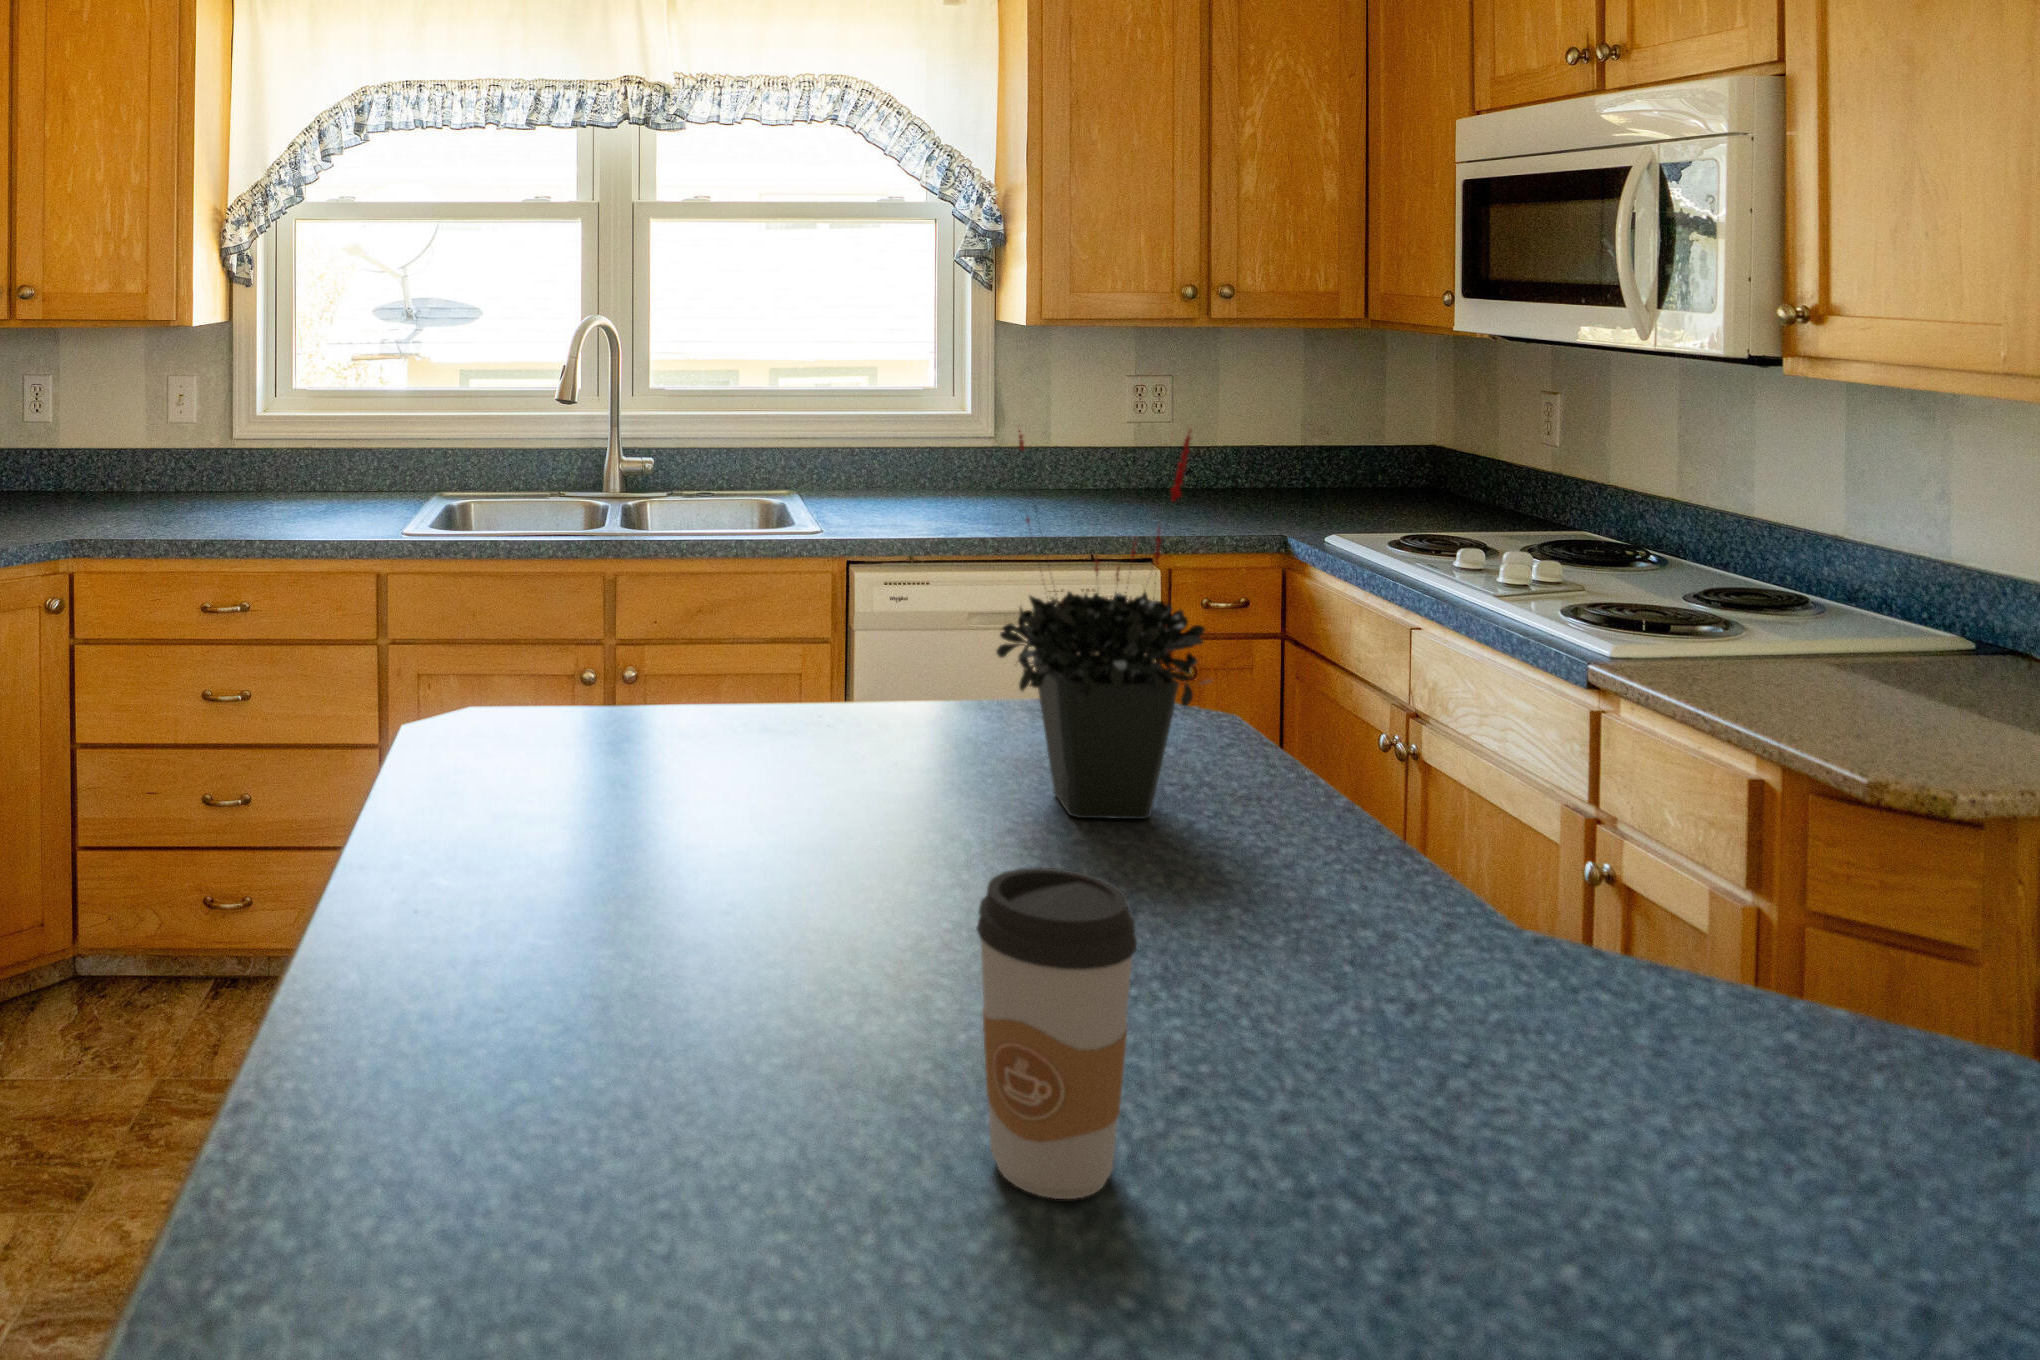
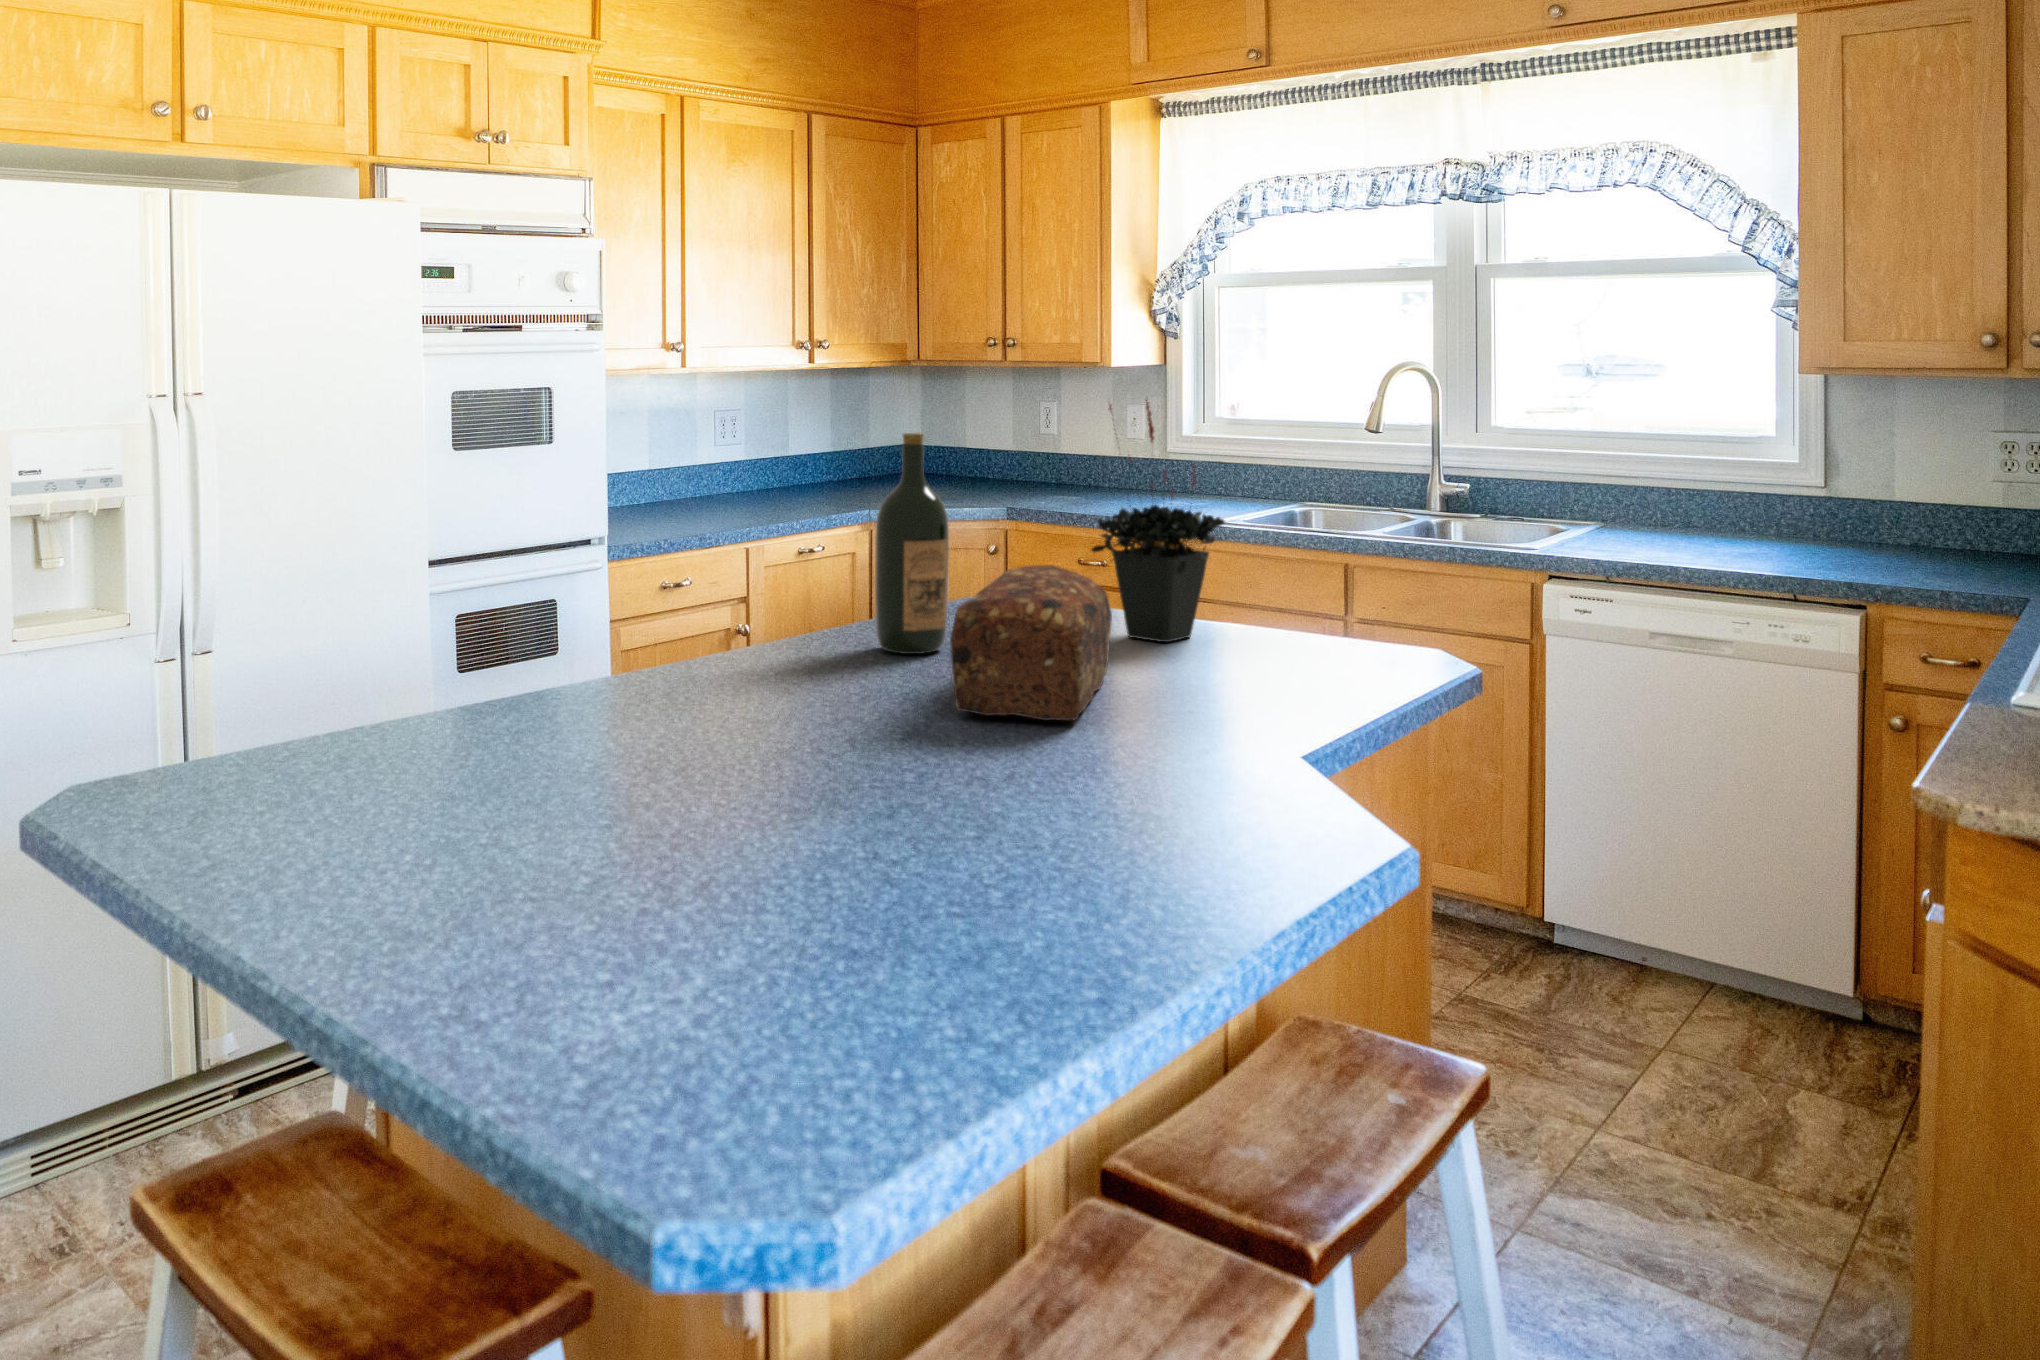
wine bottle: none [849,527,998,978] -> present [875,433,949,654]
bread loaf: none [1199,766,1763,1172] -> present [950,565,1112,720]
coffee cup: present [976,868,1137,1199] -> none [763,560,830,687]

